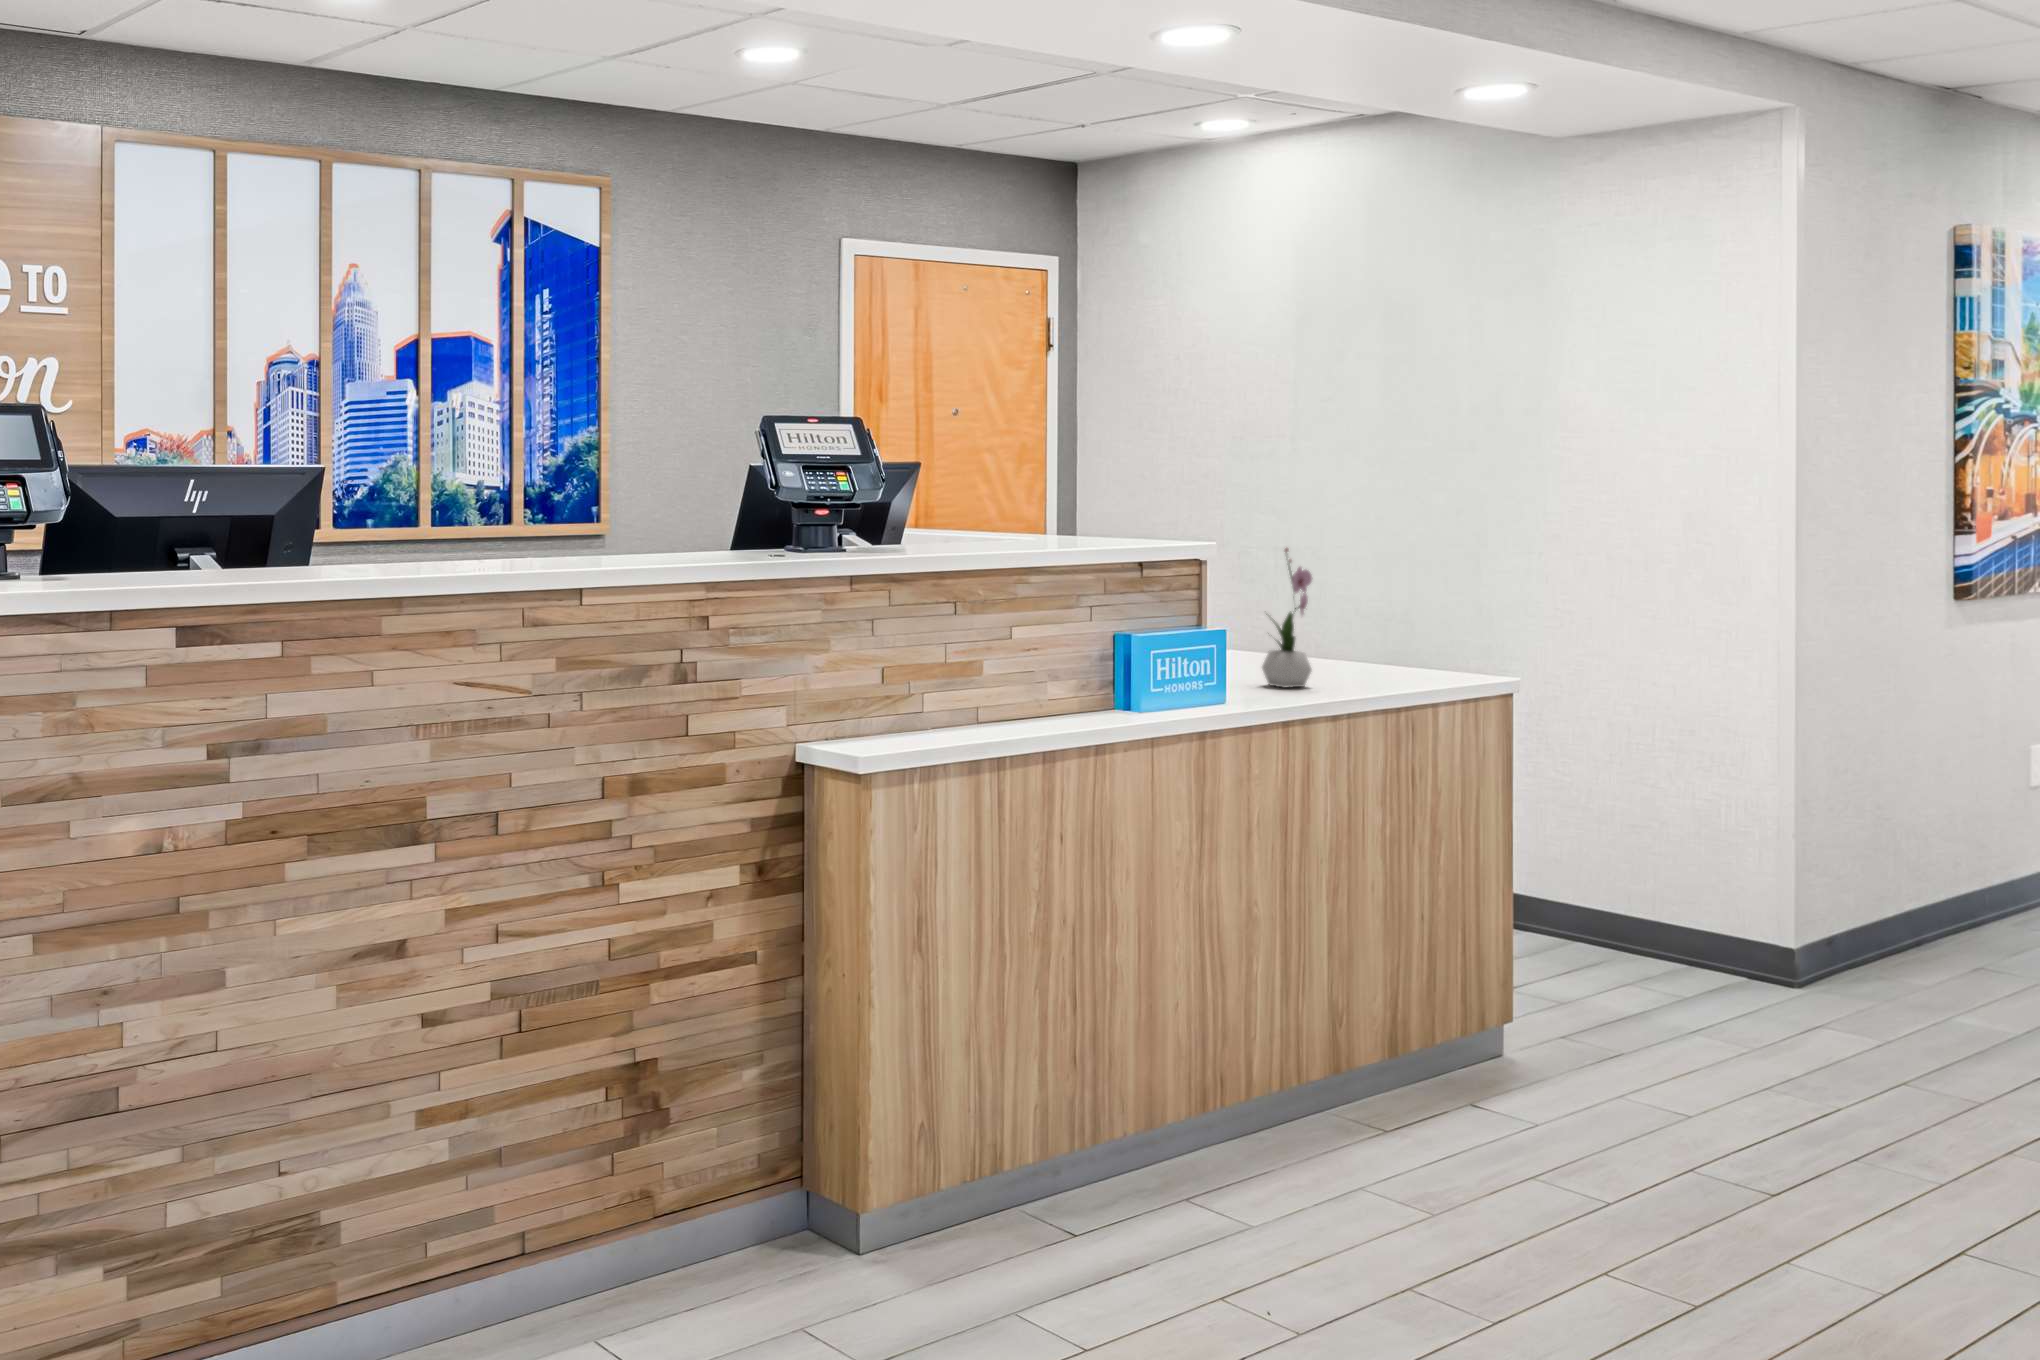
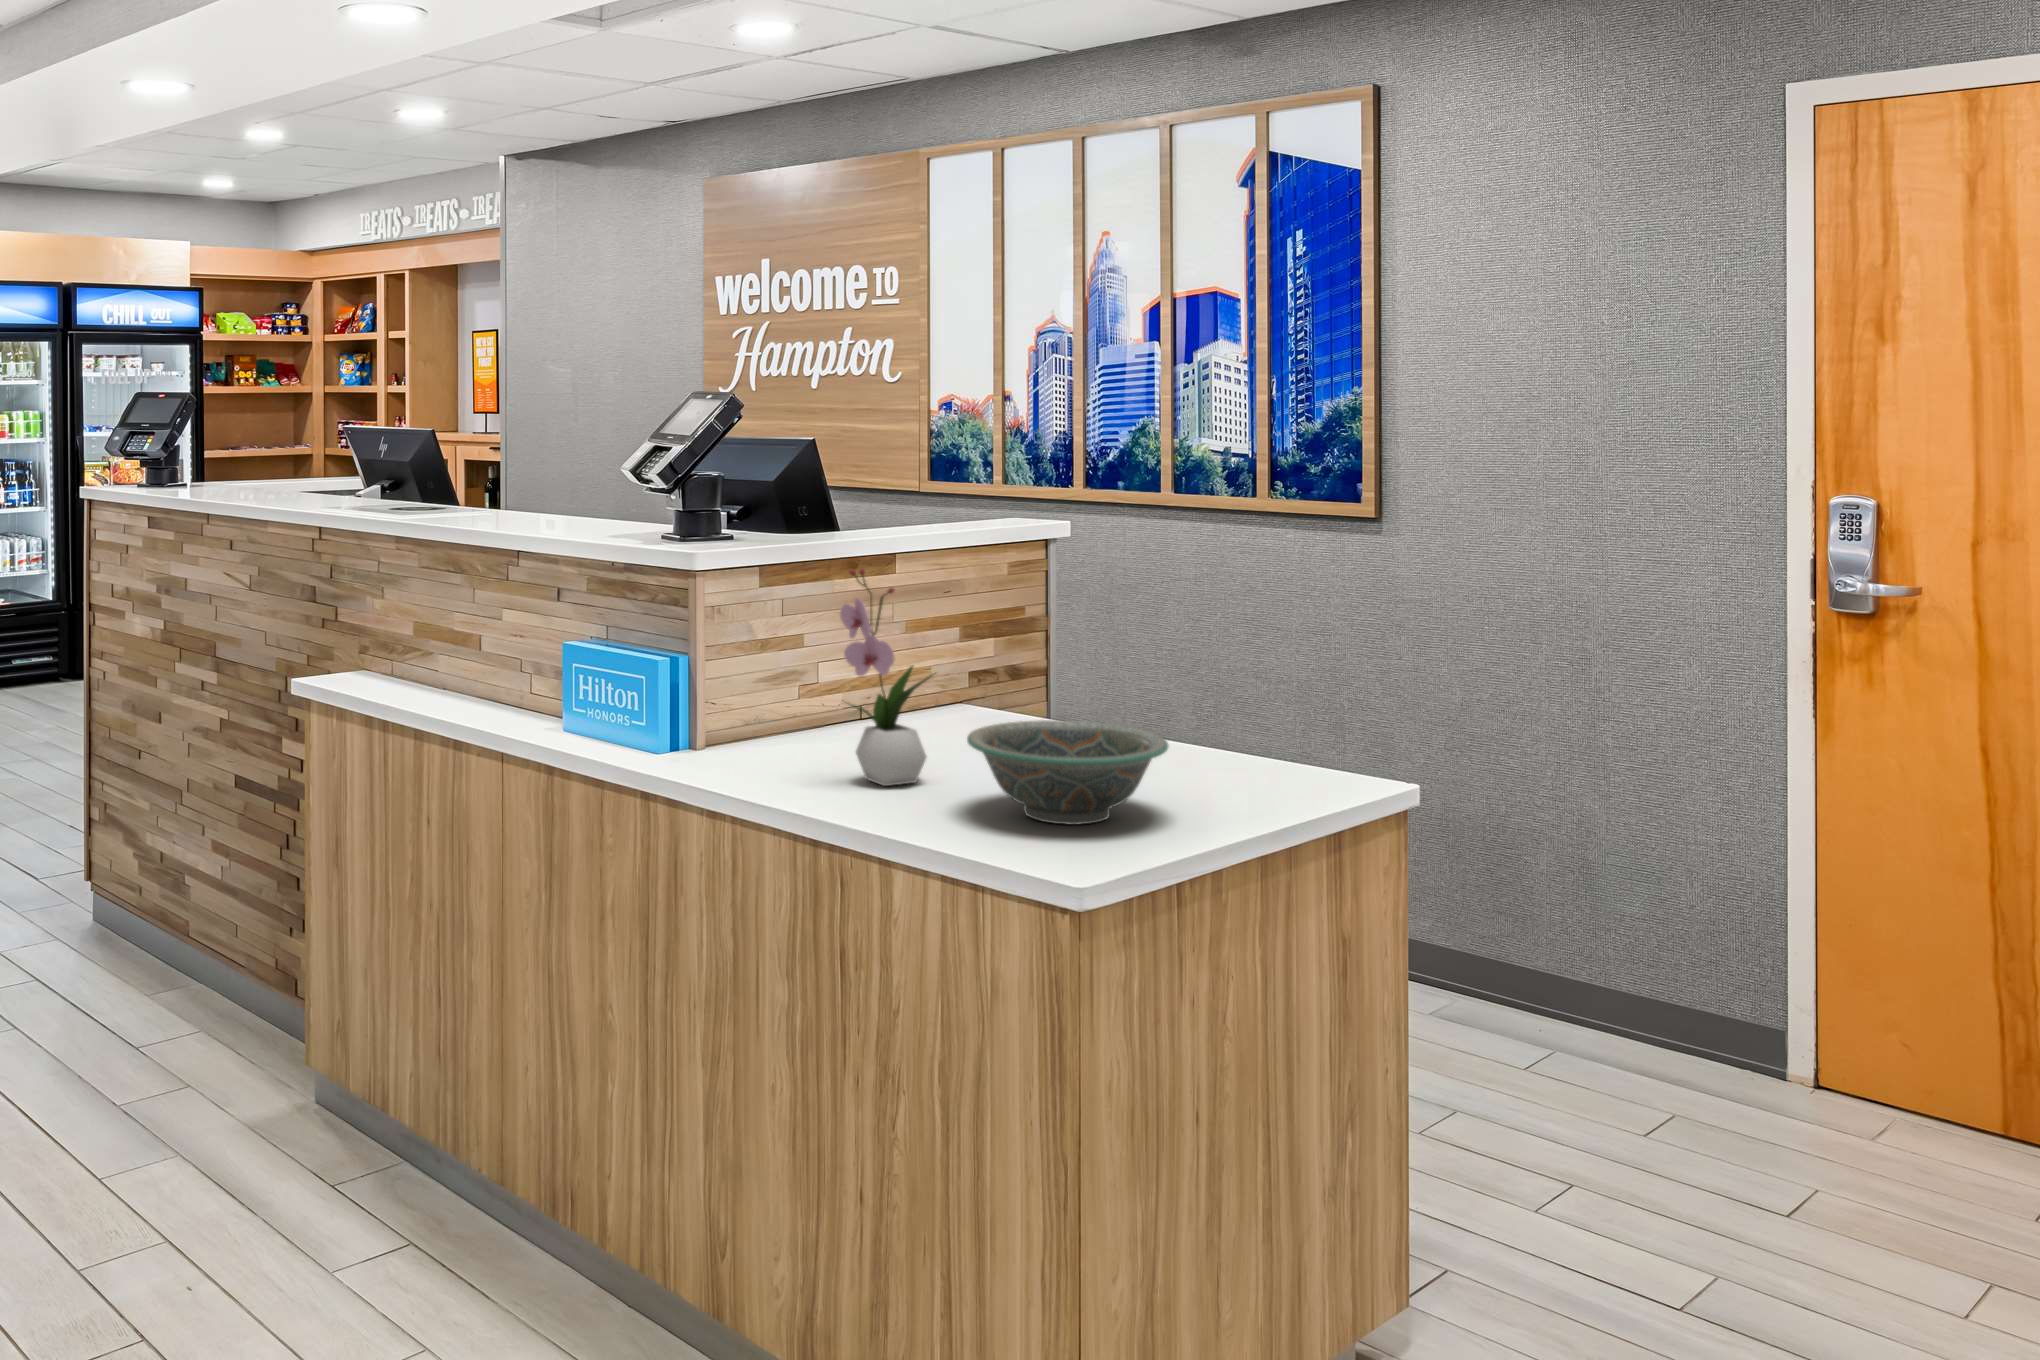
decorative bowl: none [1305,628,1428,679] -> present [967,720,1168,825]

